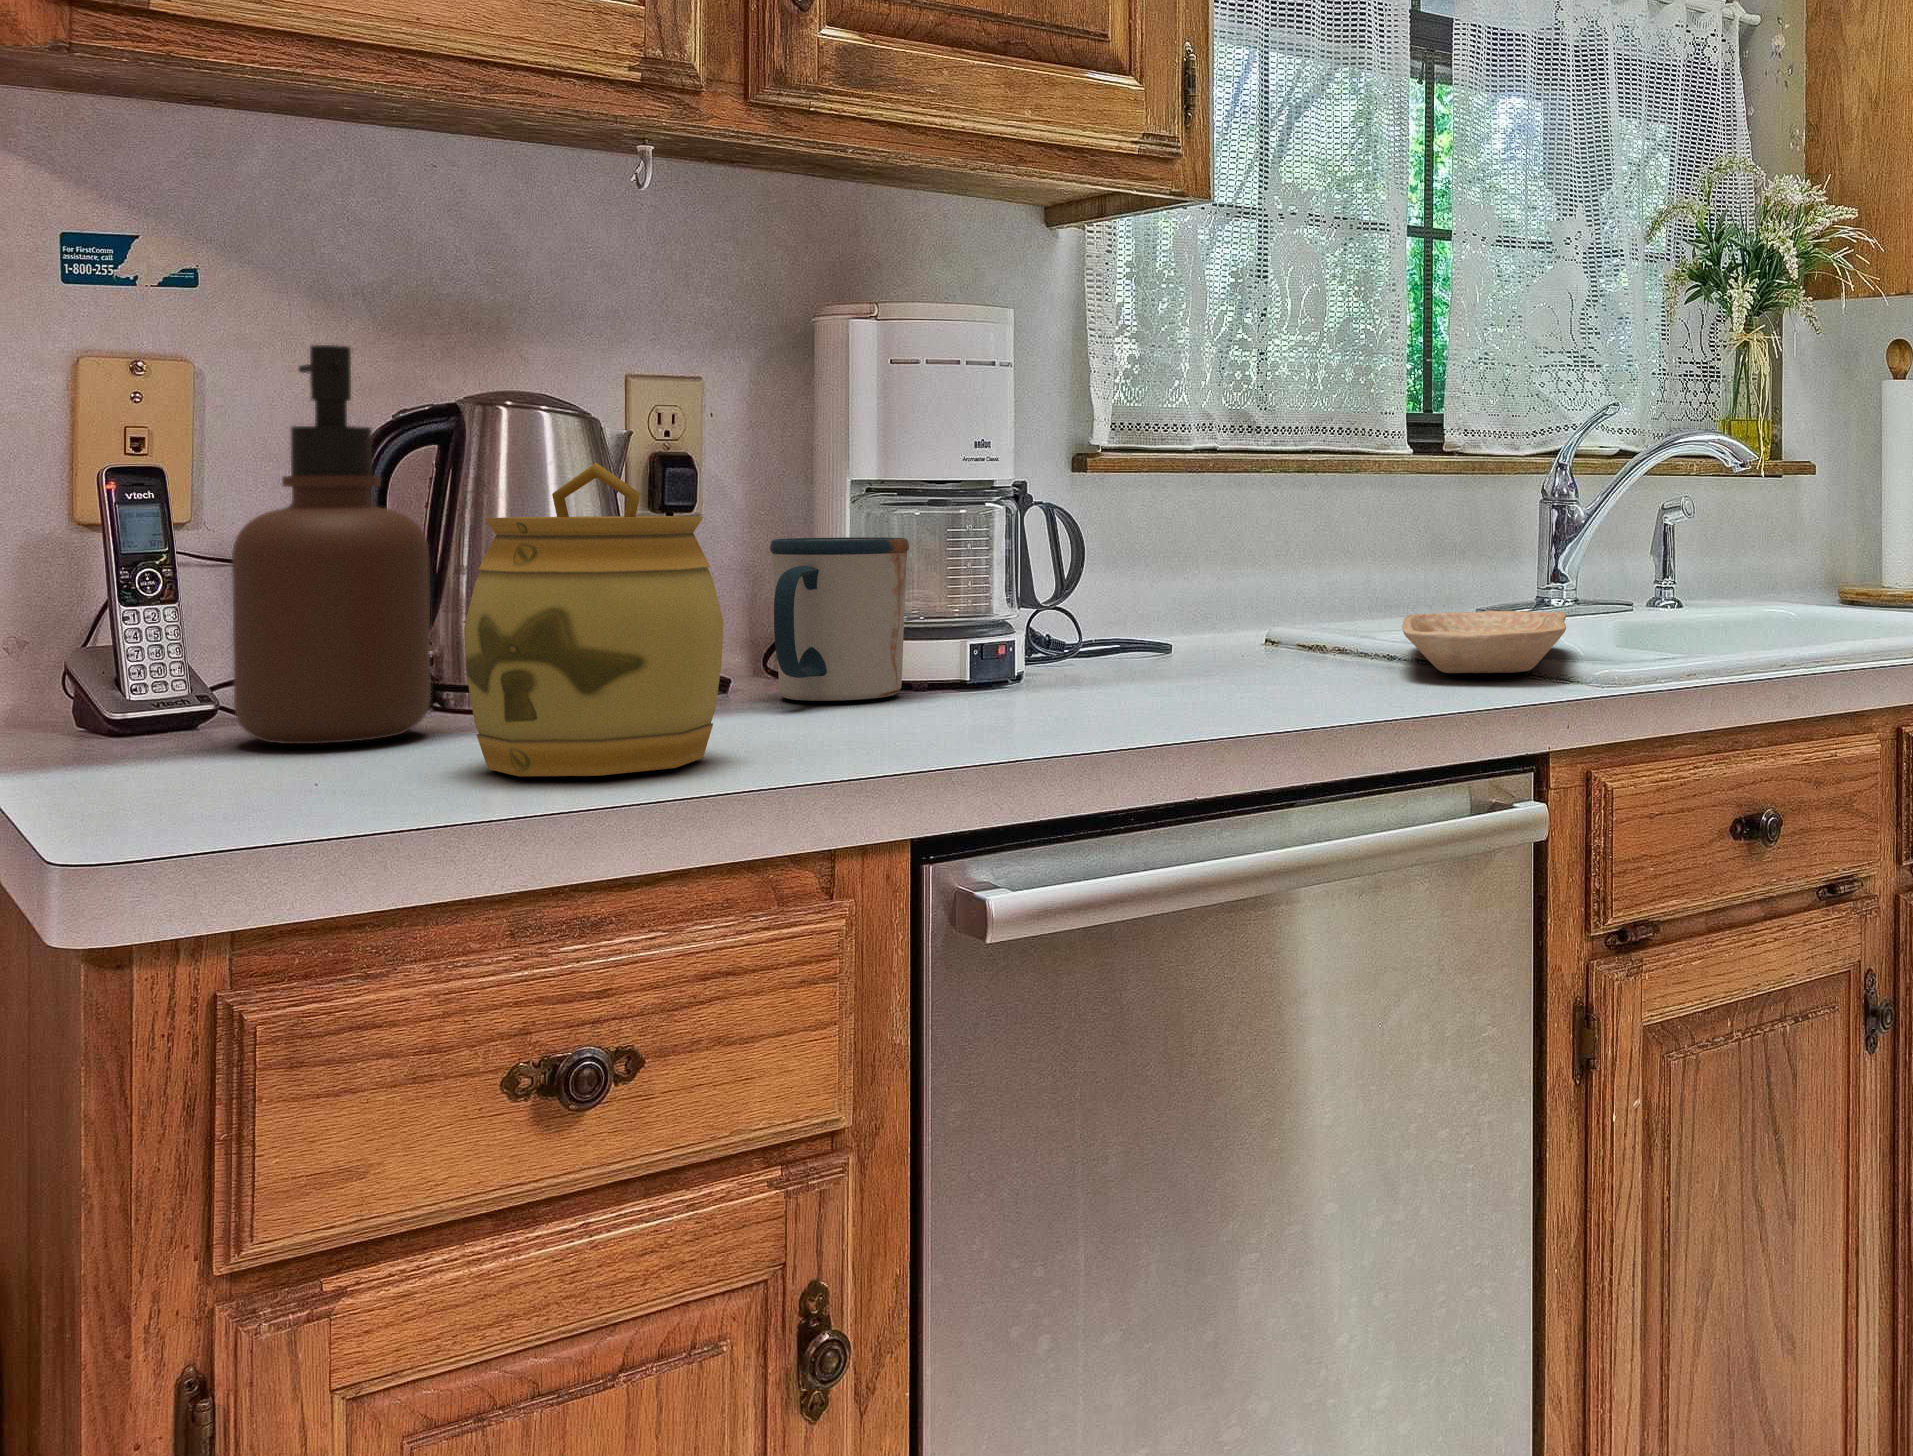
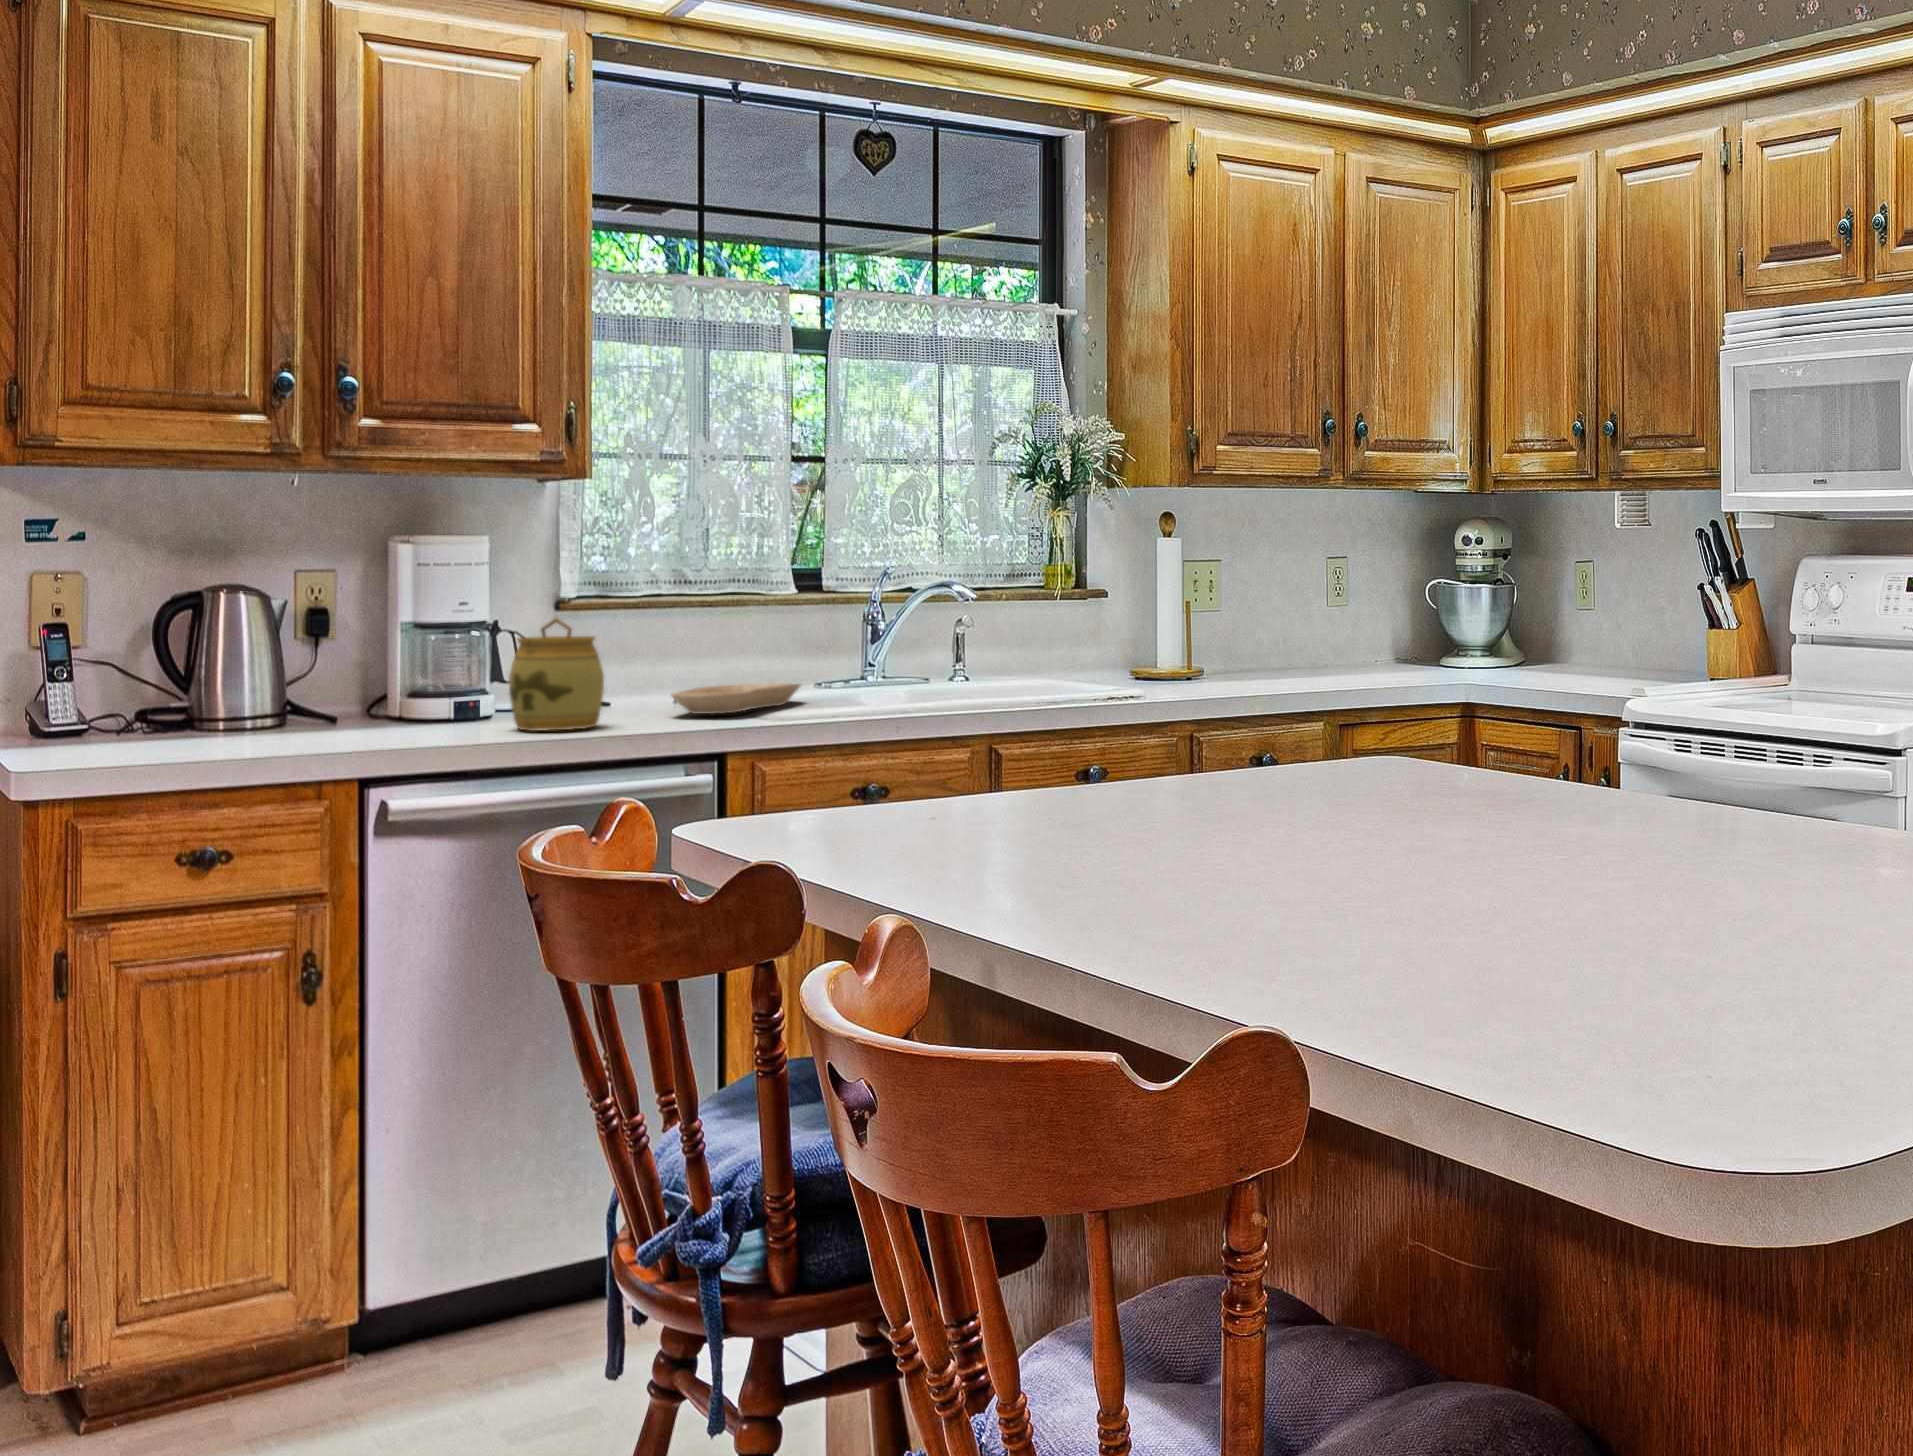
soap dispenser: present [232,345,431,744] -> none [91,575,177,739]
jar: present [464,463,724,776] -> present [509,618,604,731]
mug: present [770,537,909,701] -> none [338,650,414,725]

